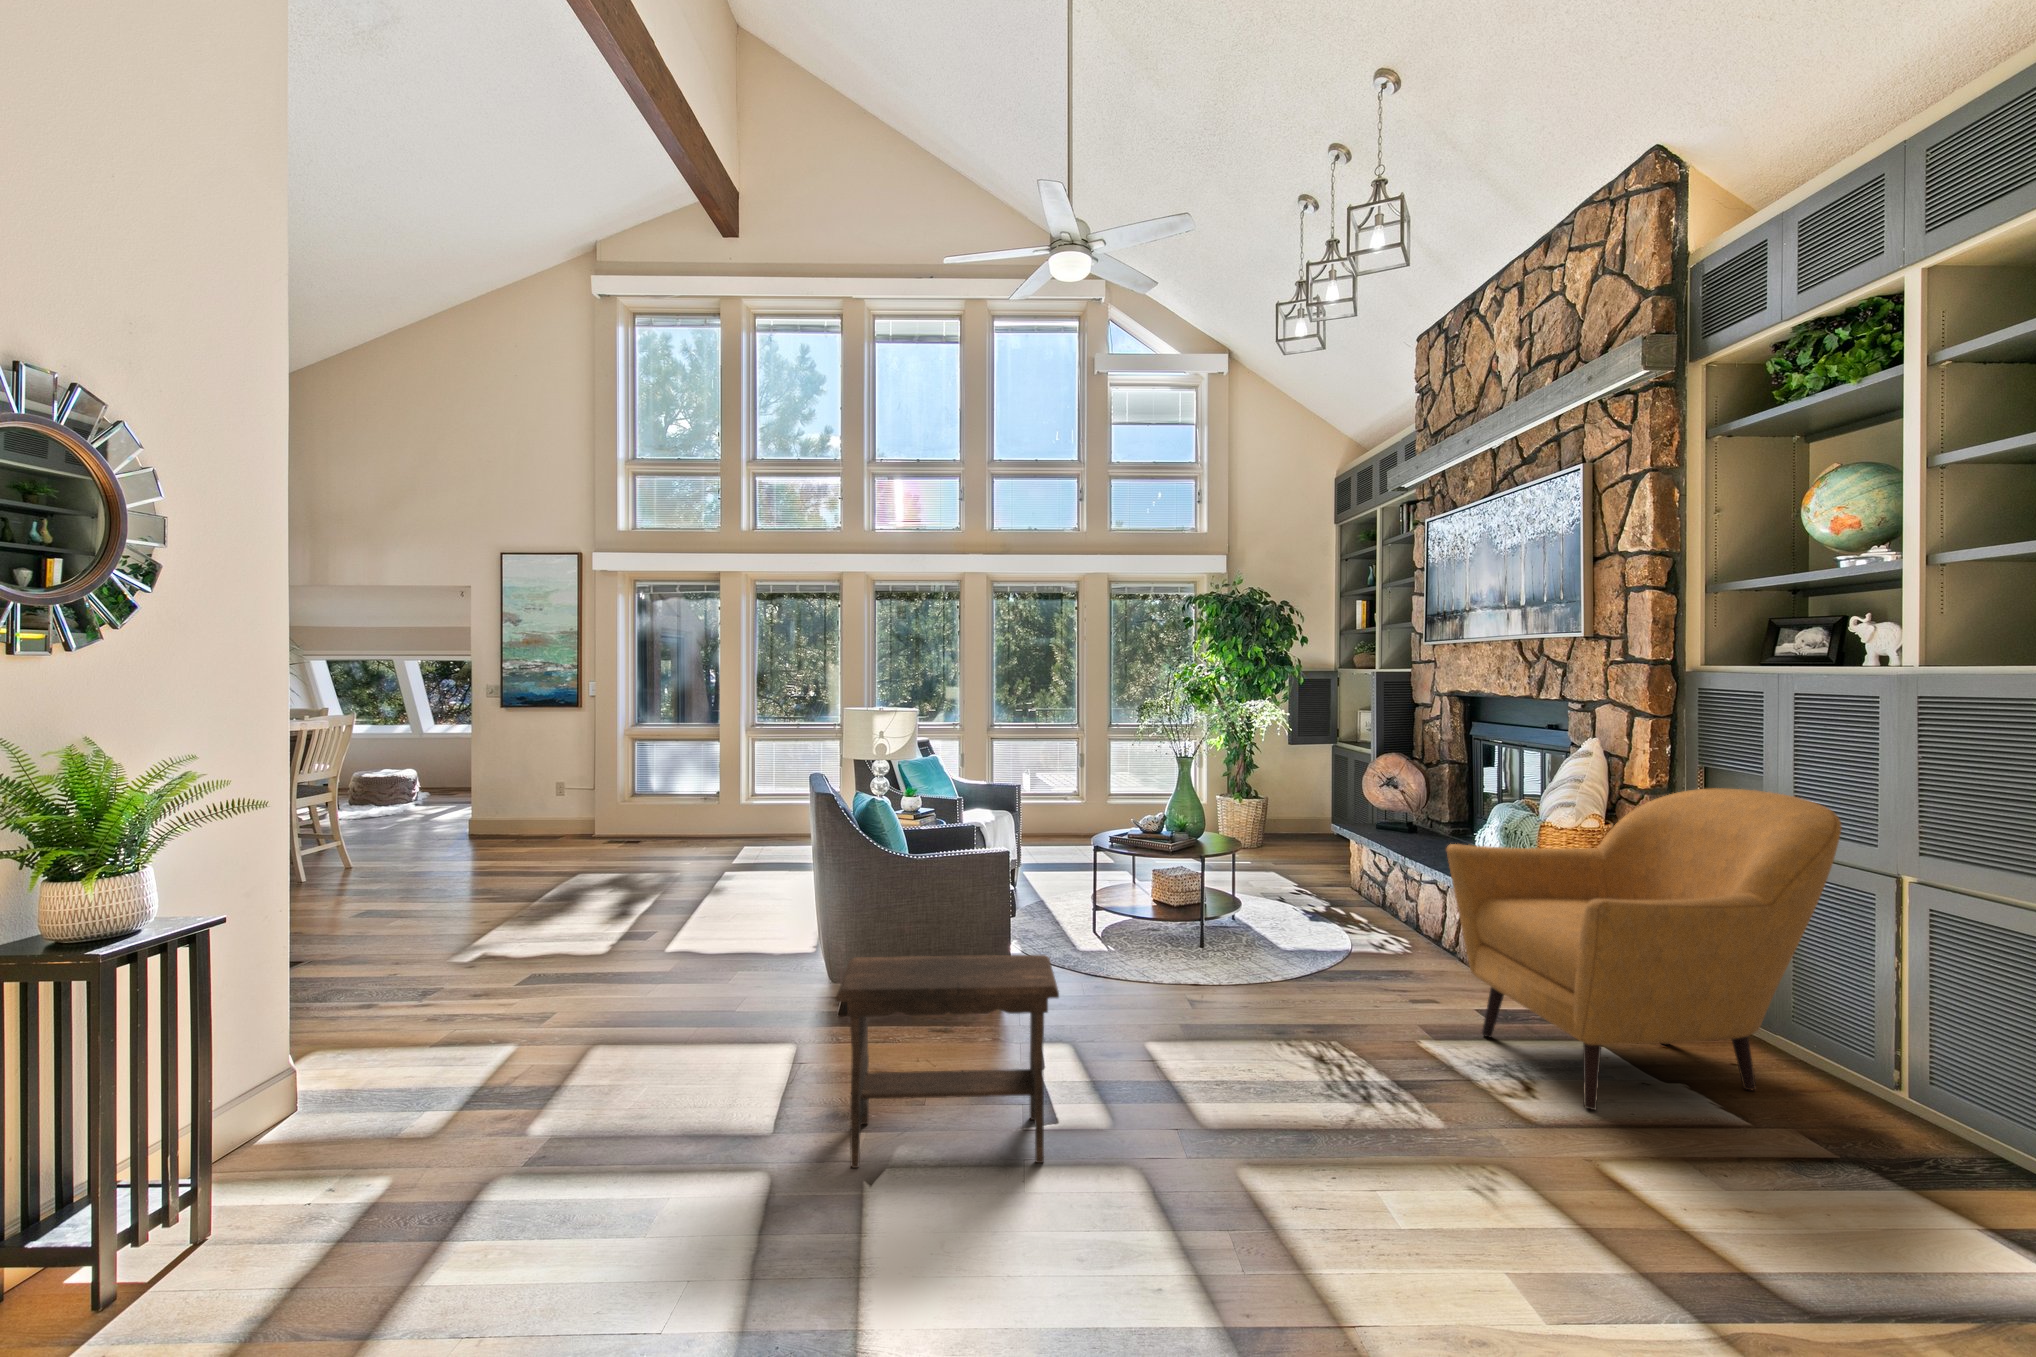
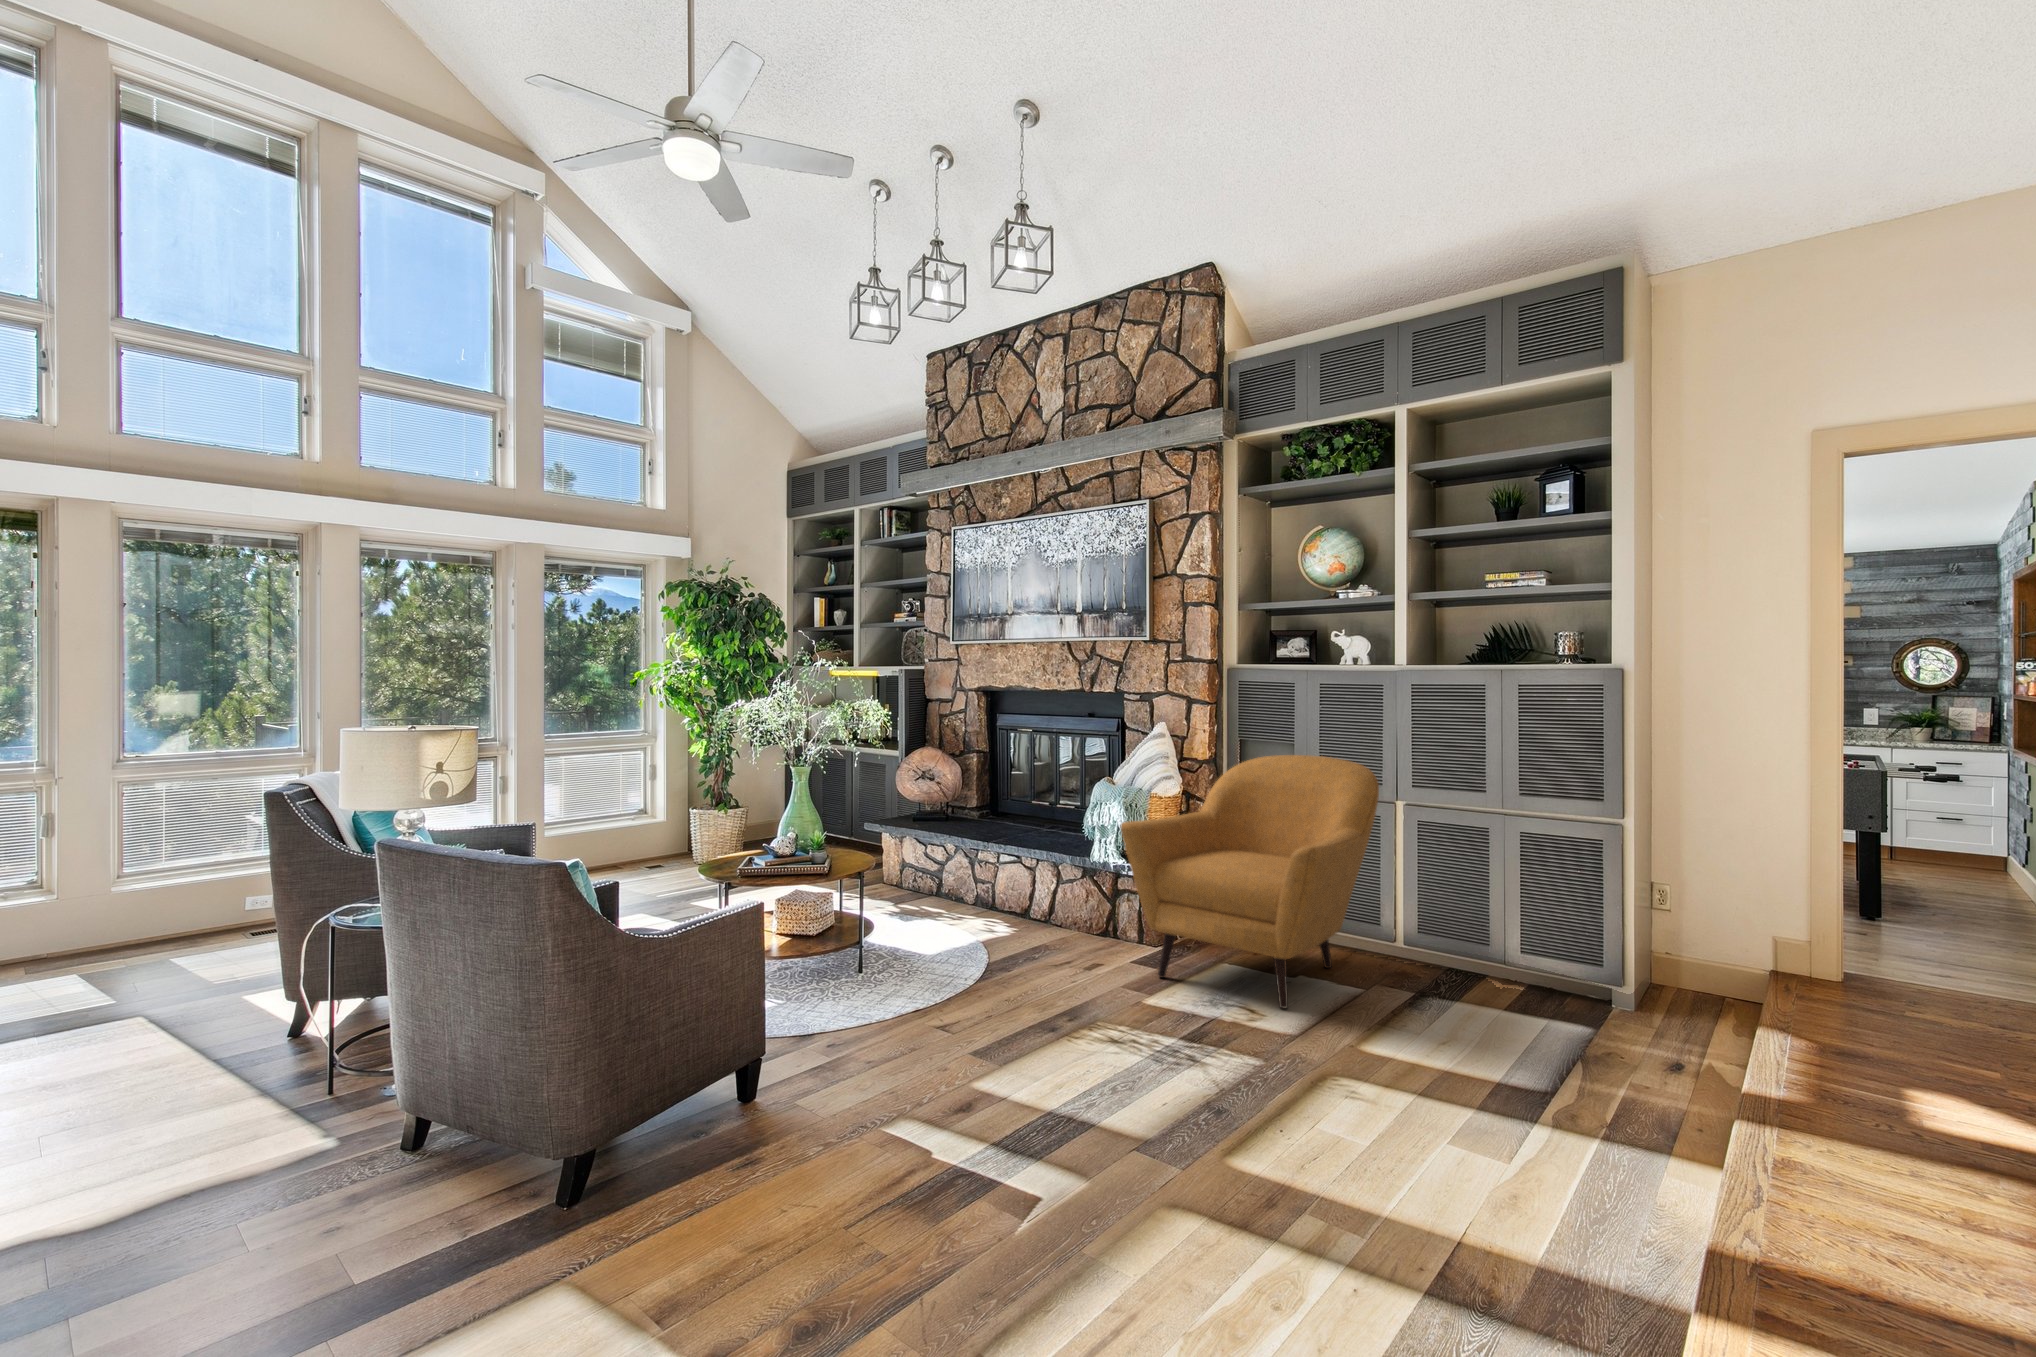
footstool: present [836,954,1059,1168] -> none [797,991,1058,1292]

